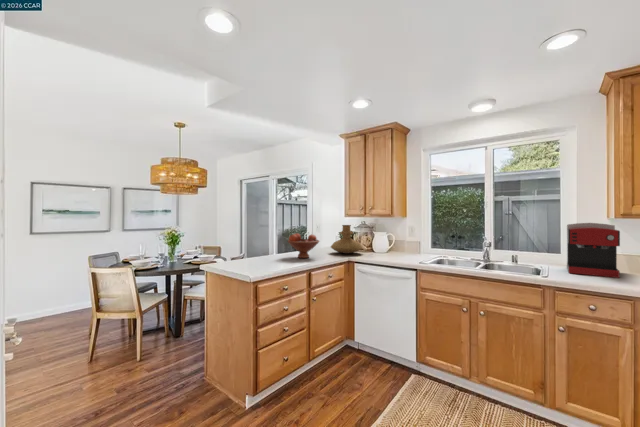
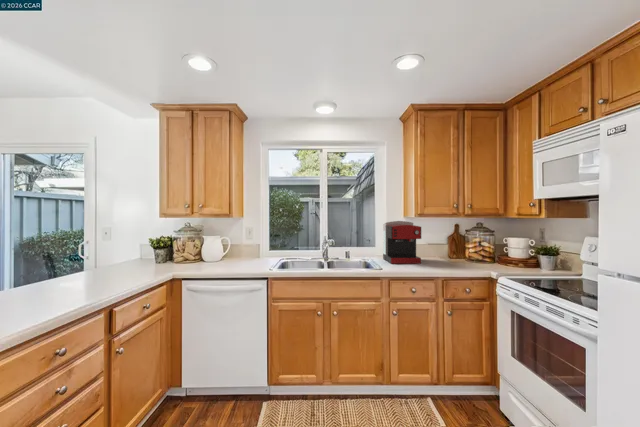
vase: present [331,225,362,254] -> none [139,228,191,268]
fruit bowl: present [288,234,319,258] -> none [55,245,124,286]

